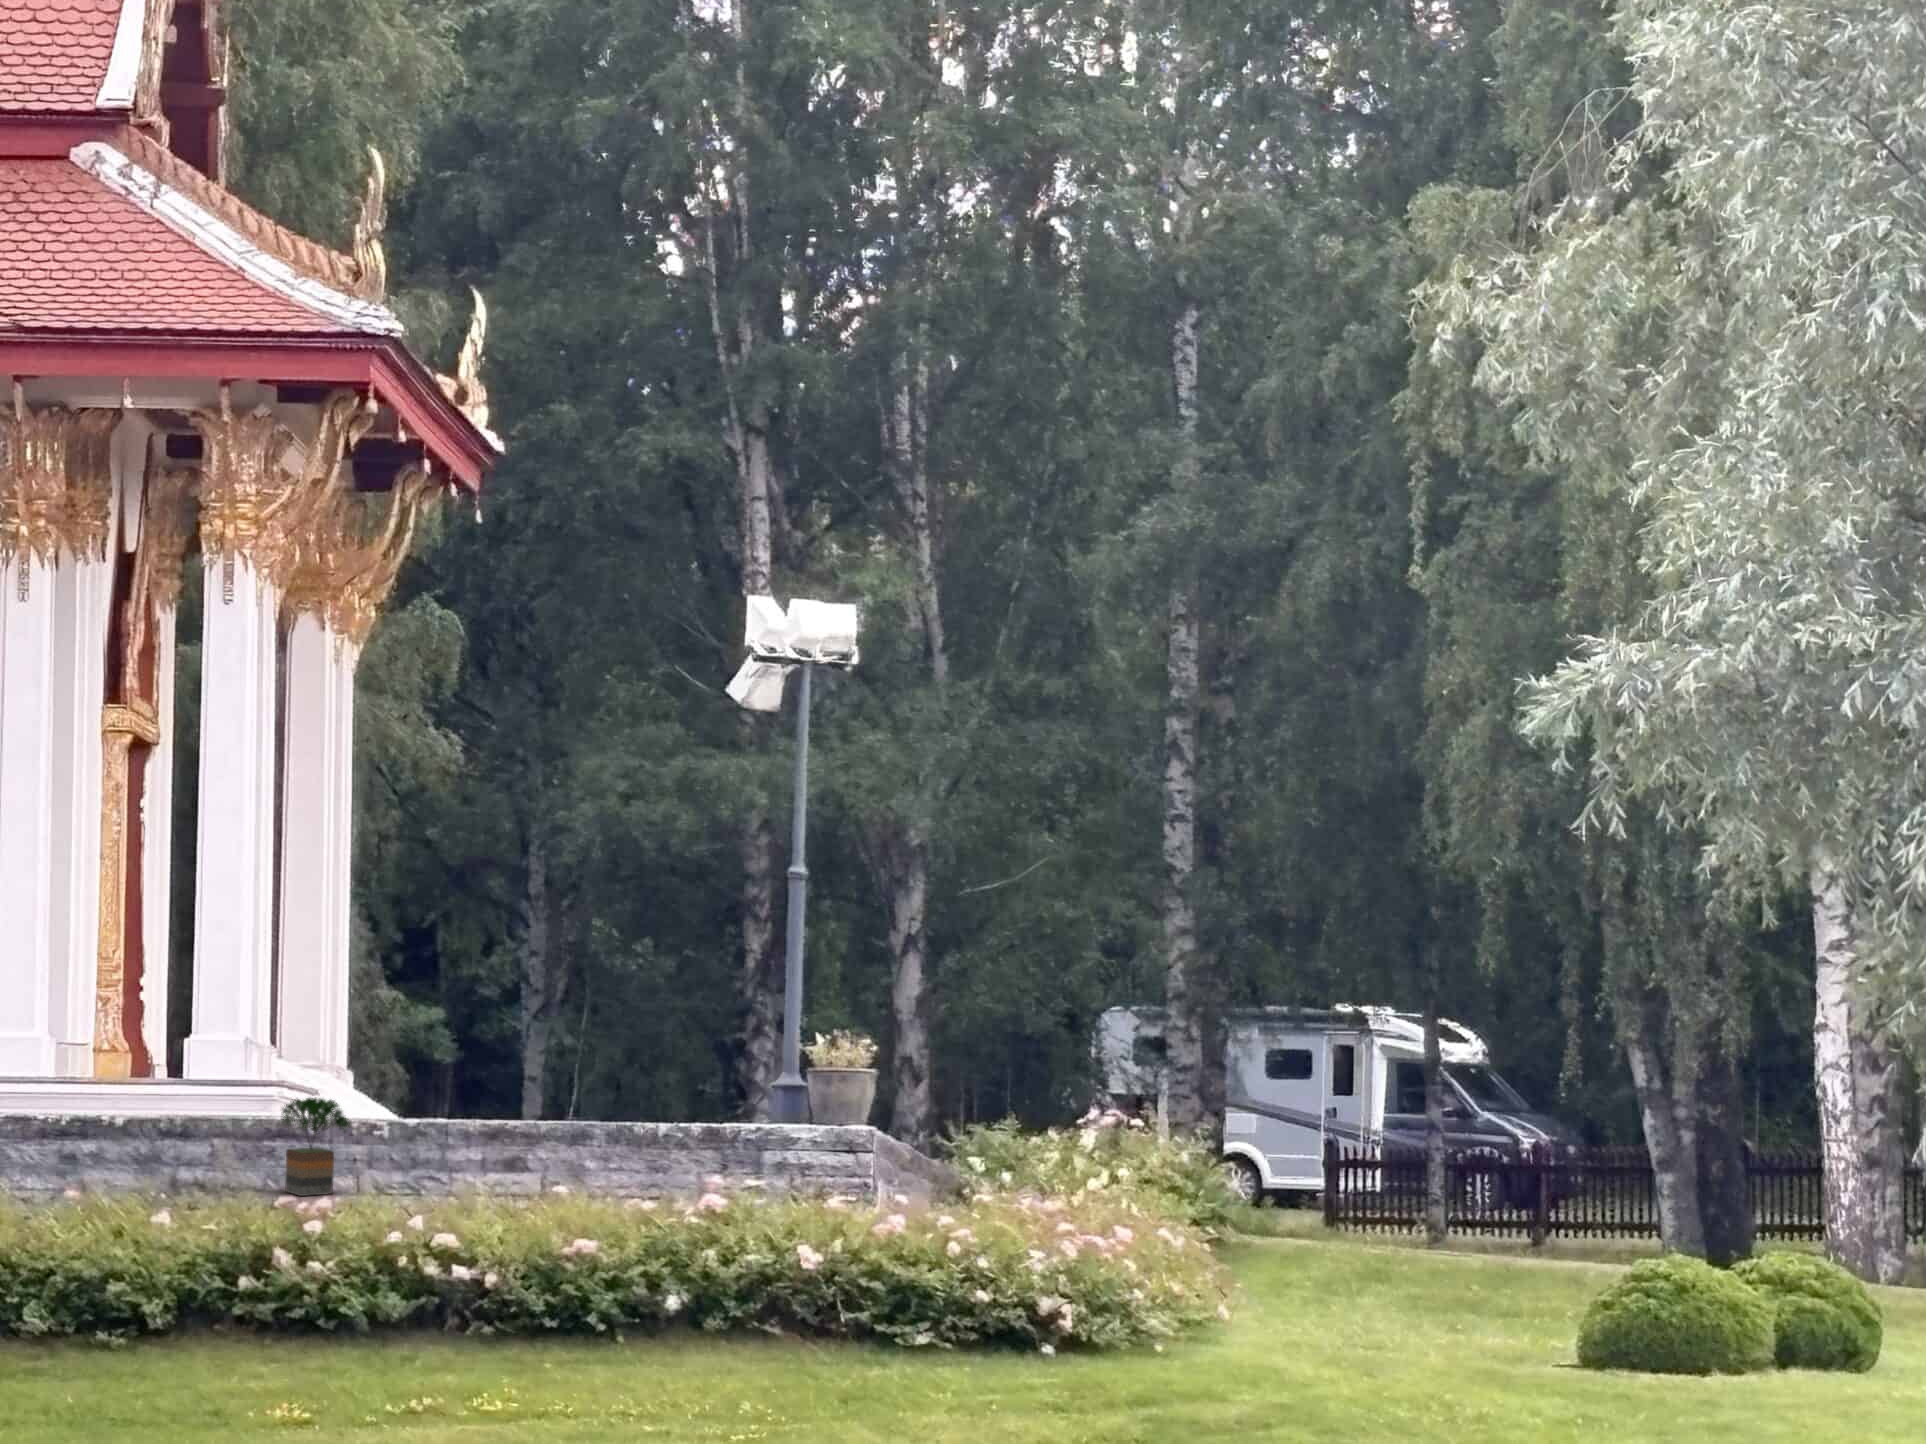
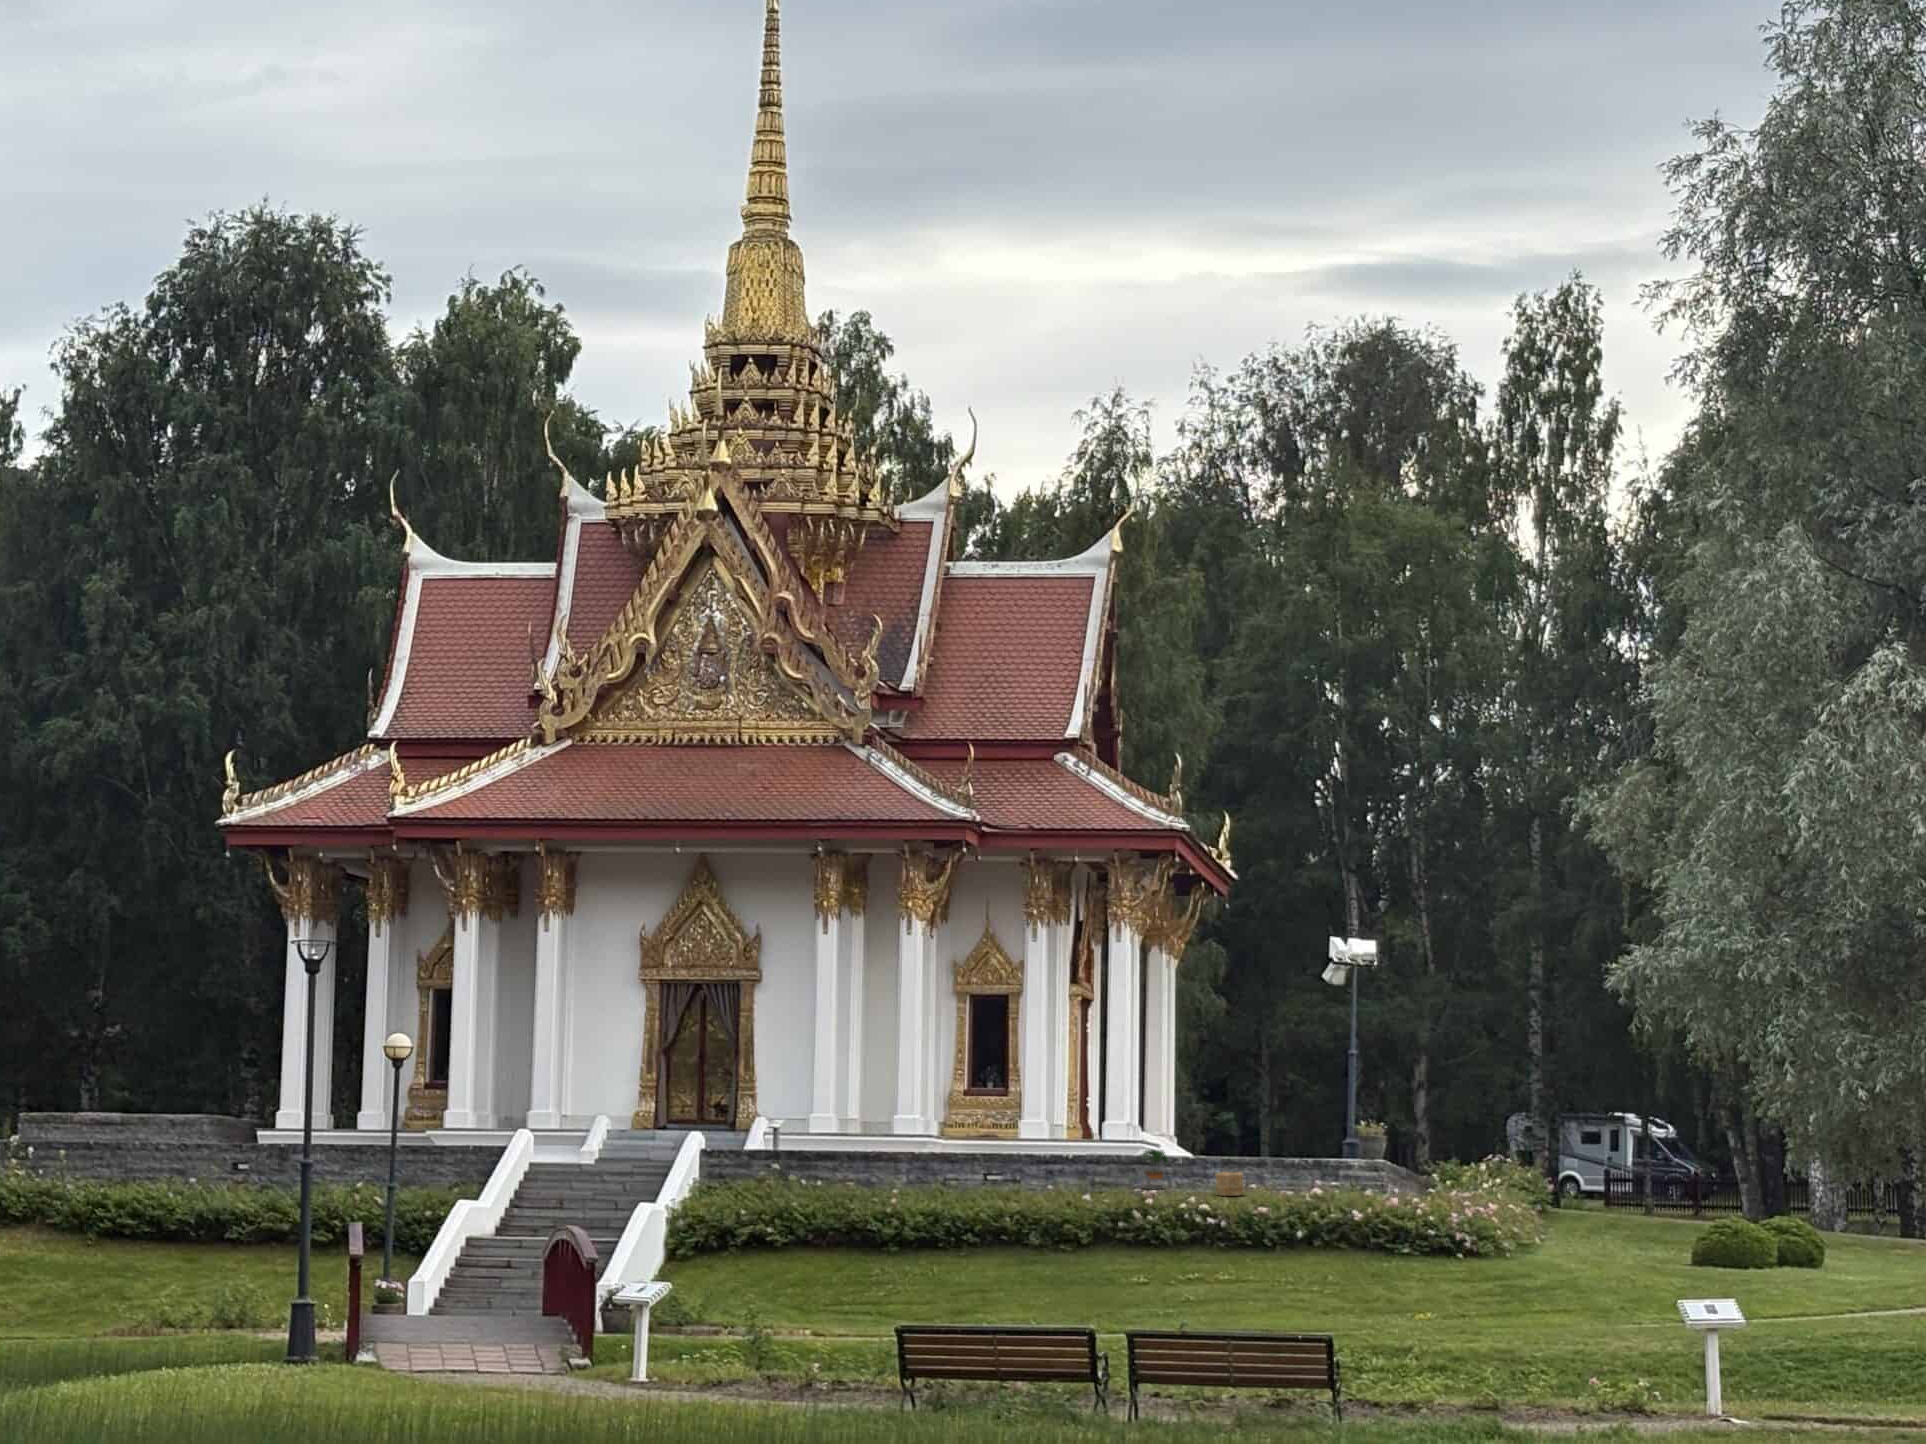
wooden bucket: none [468,1155,539,1216] -> present [1216,1172,1243,1196]

